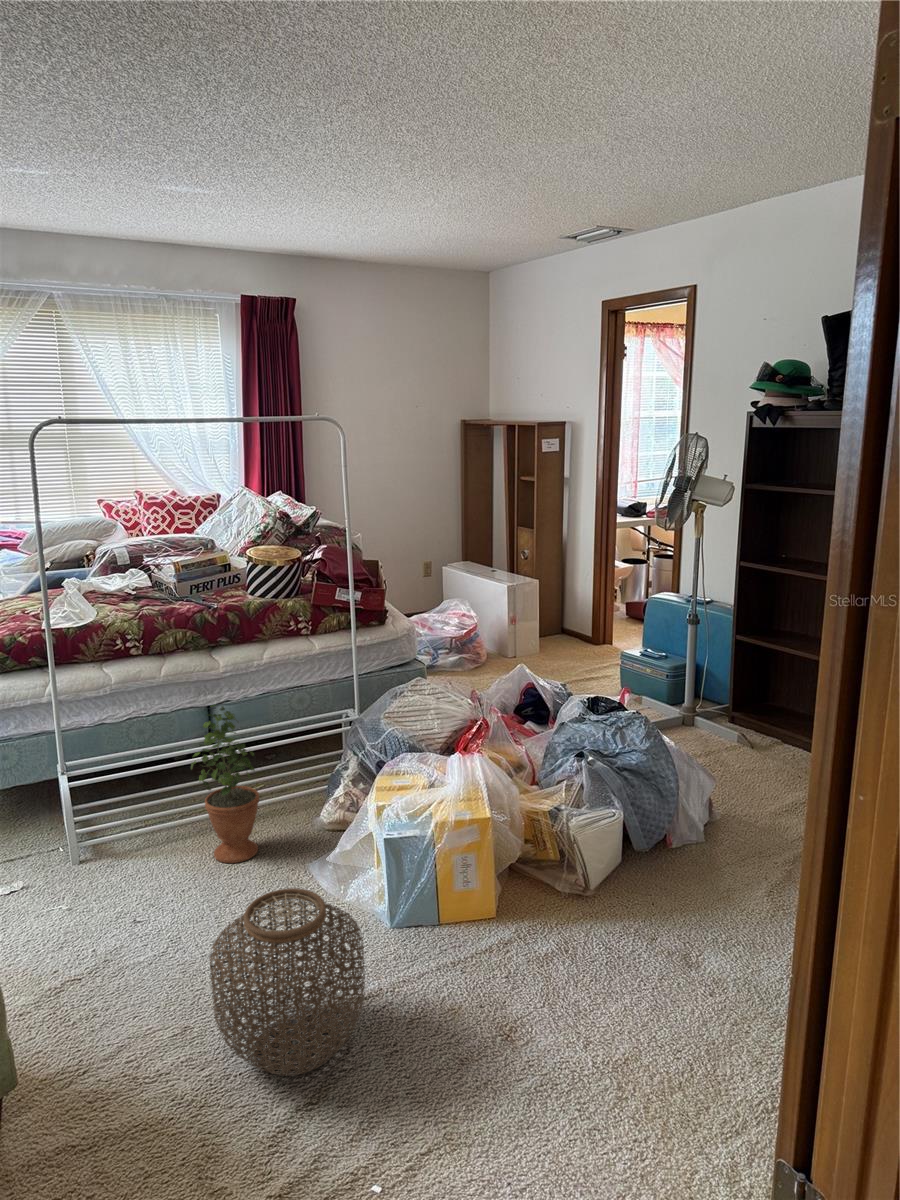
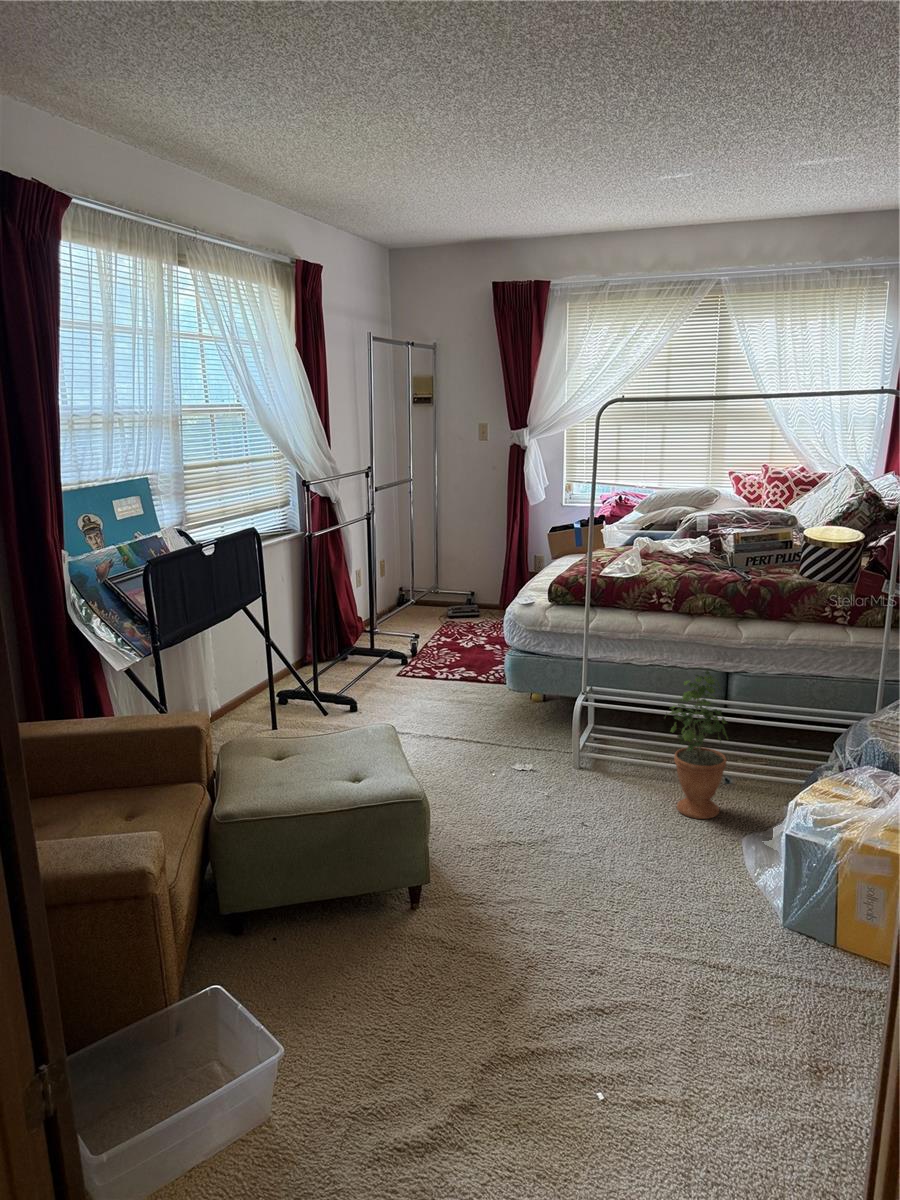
woven basket: present [209,888,365,1076] -> none [557,825,696,991]

